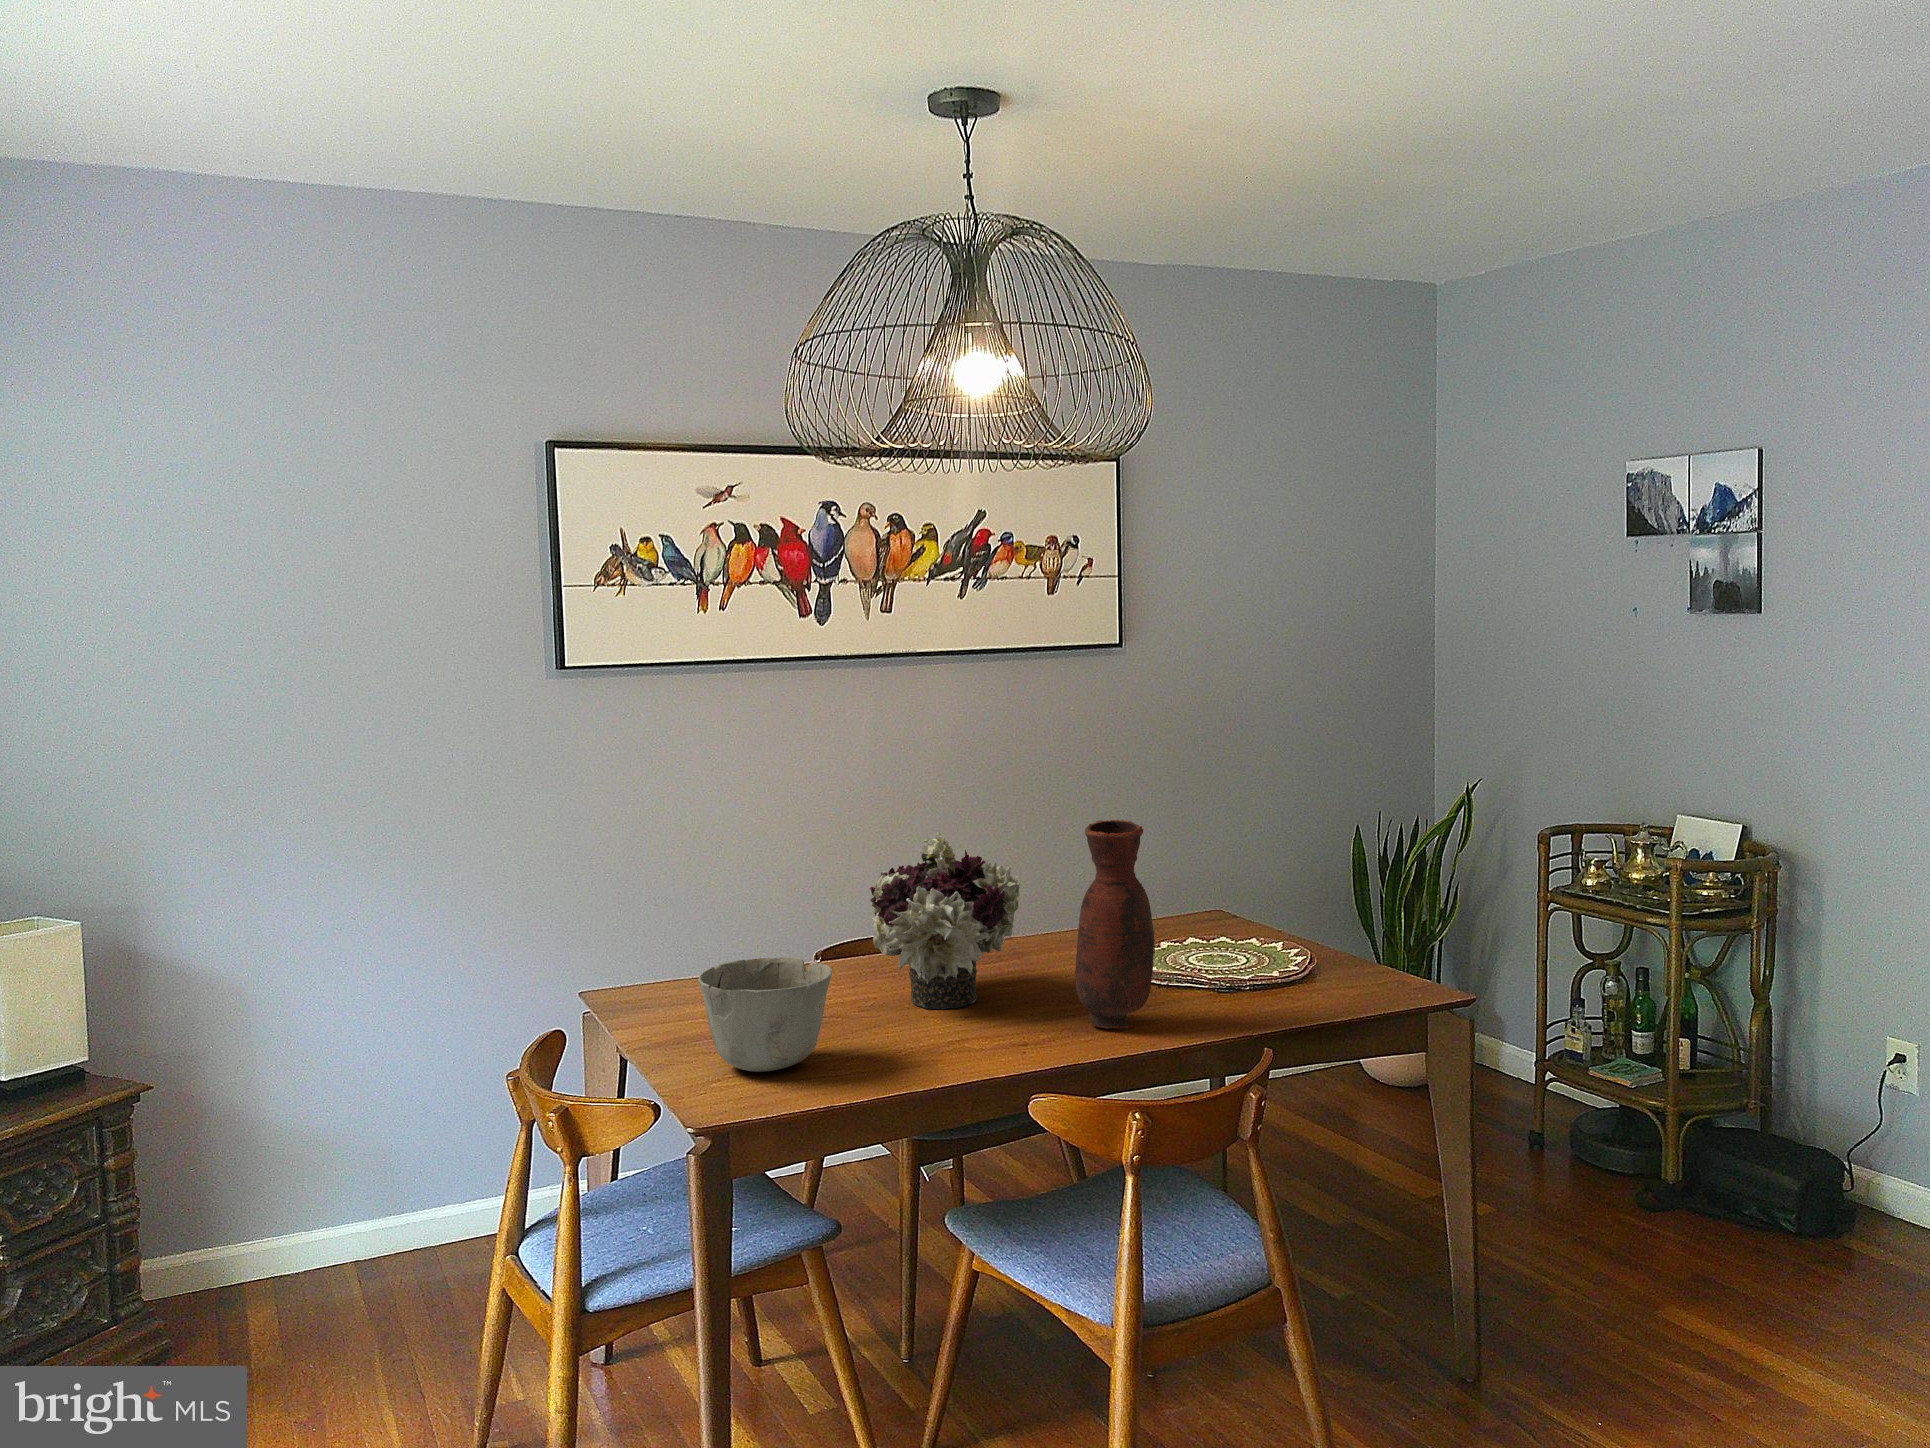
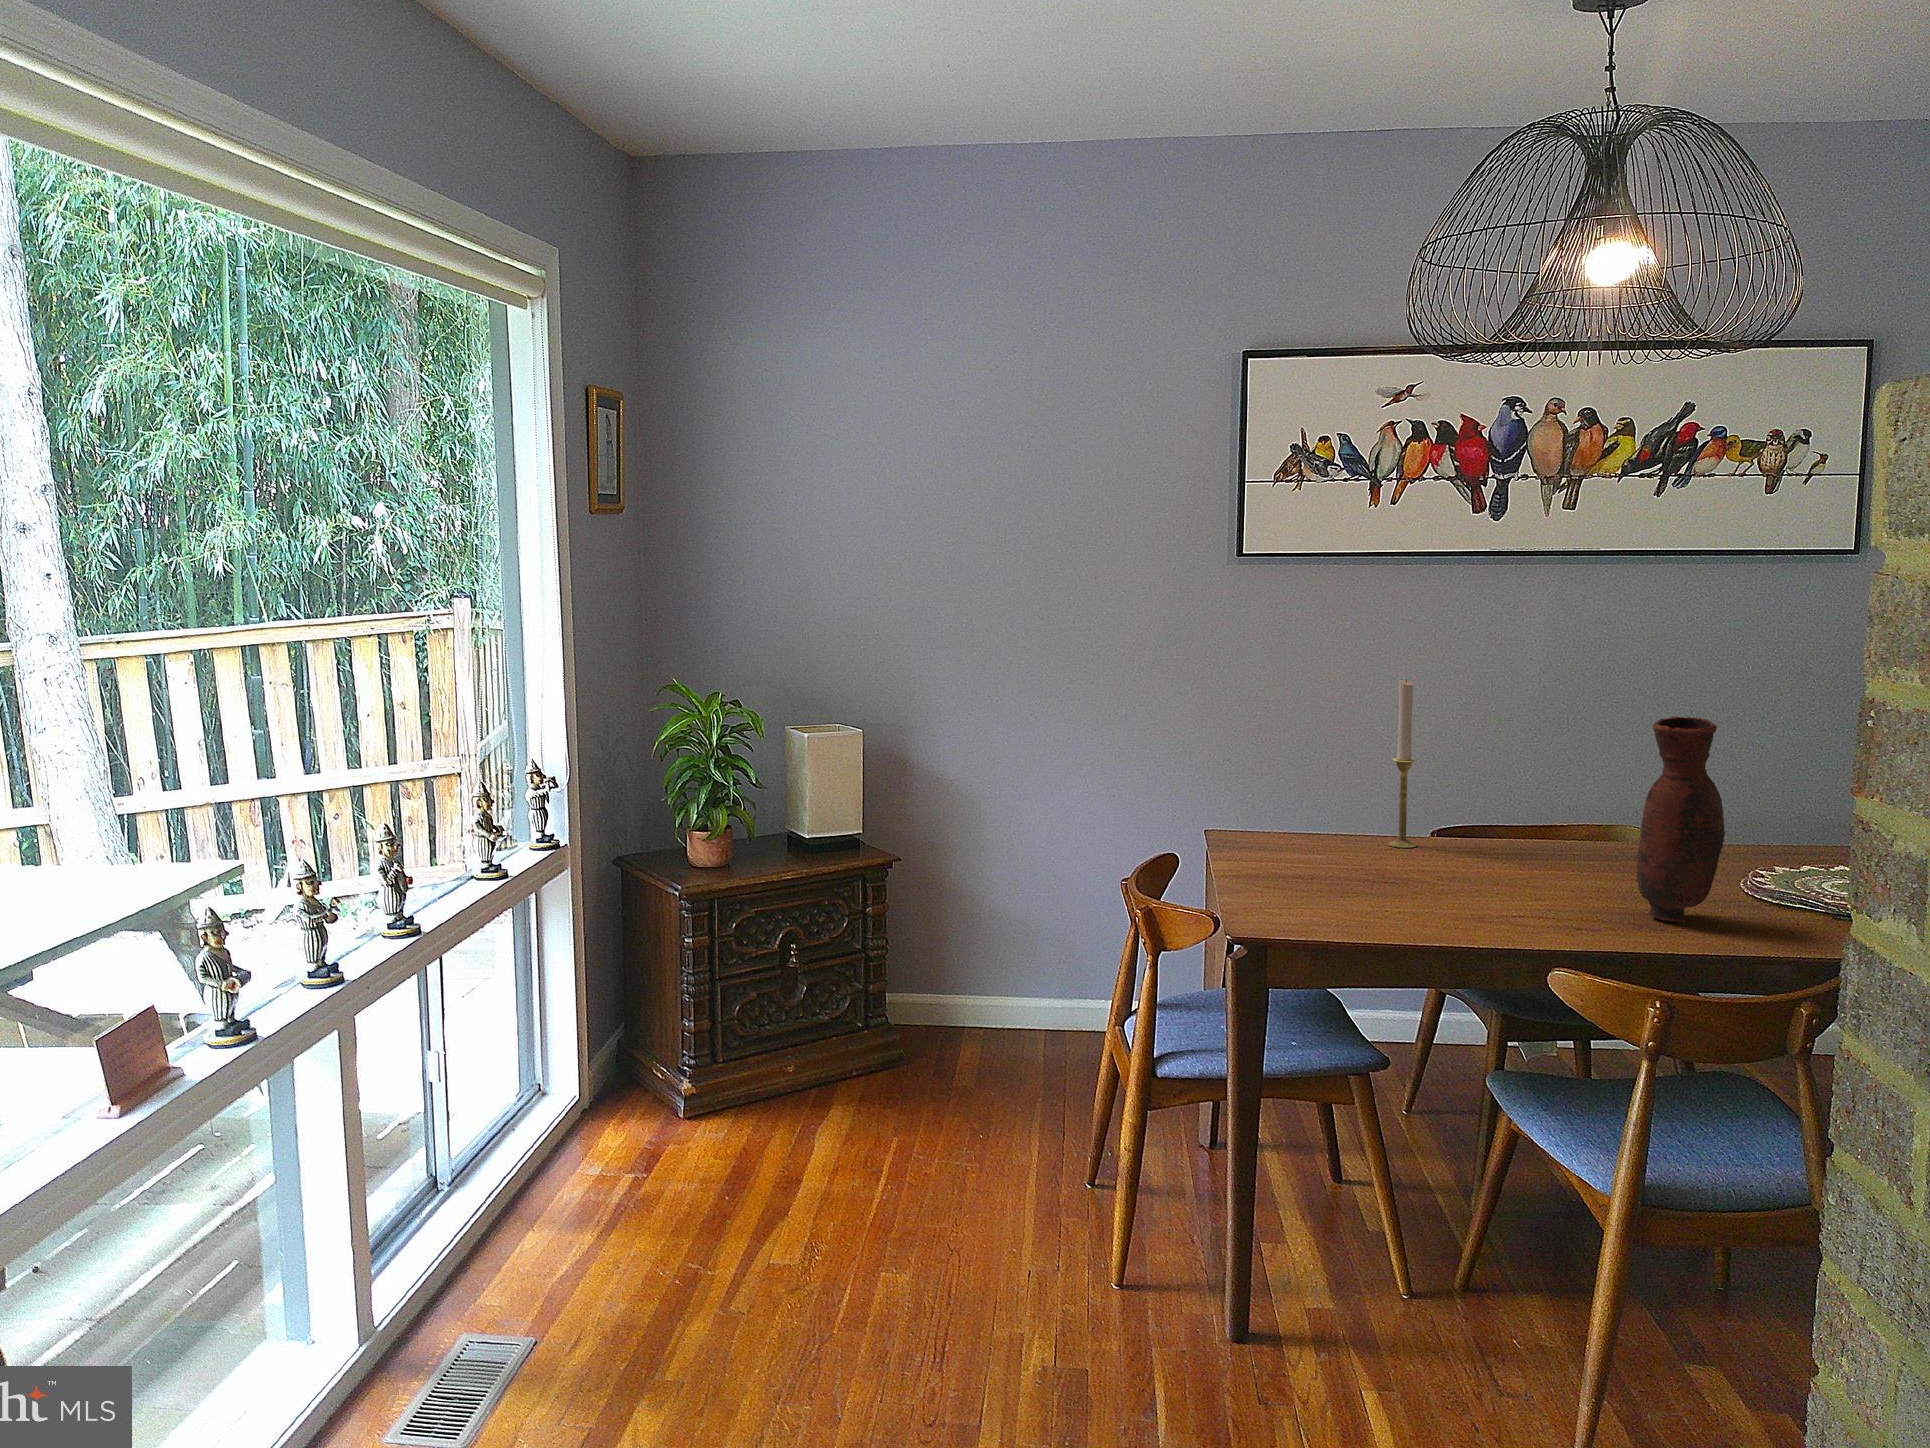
candlestick: none [786,799,818,982] -> present [1387,679,1417,848]
flower arrangement: present [870,832,1020,1009] -> none [1451,718,1603,885]
ceramic bowl: present [699,957,832,1072] -> none [1263,808,1382,903]

